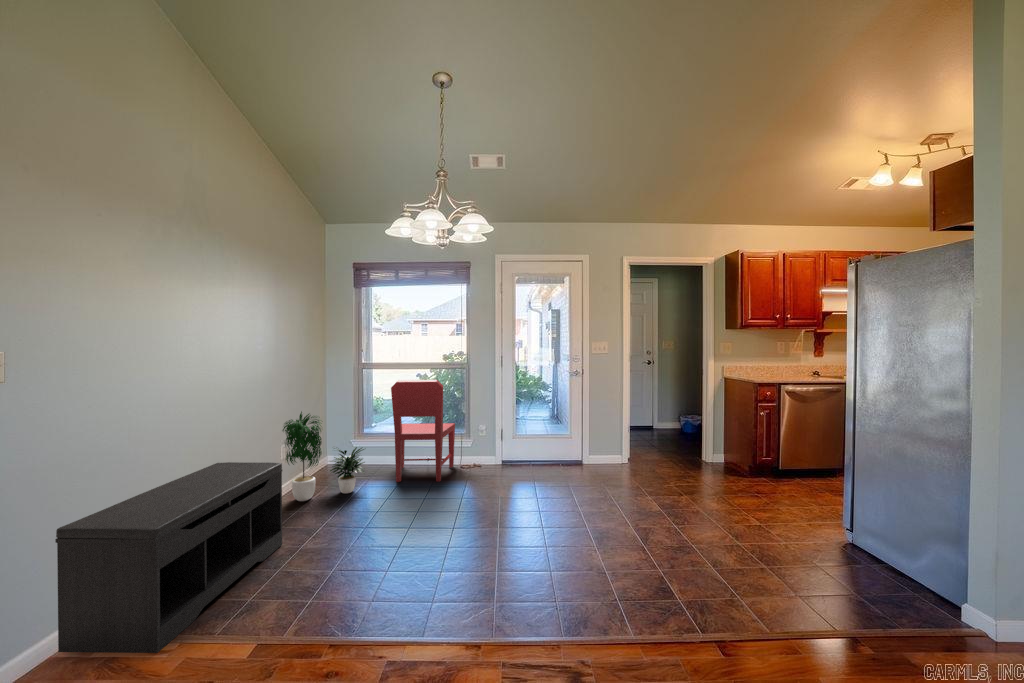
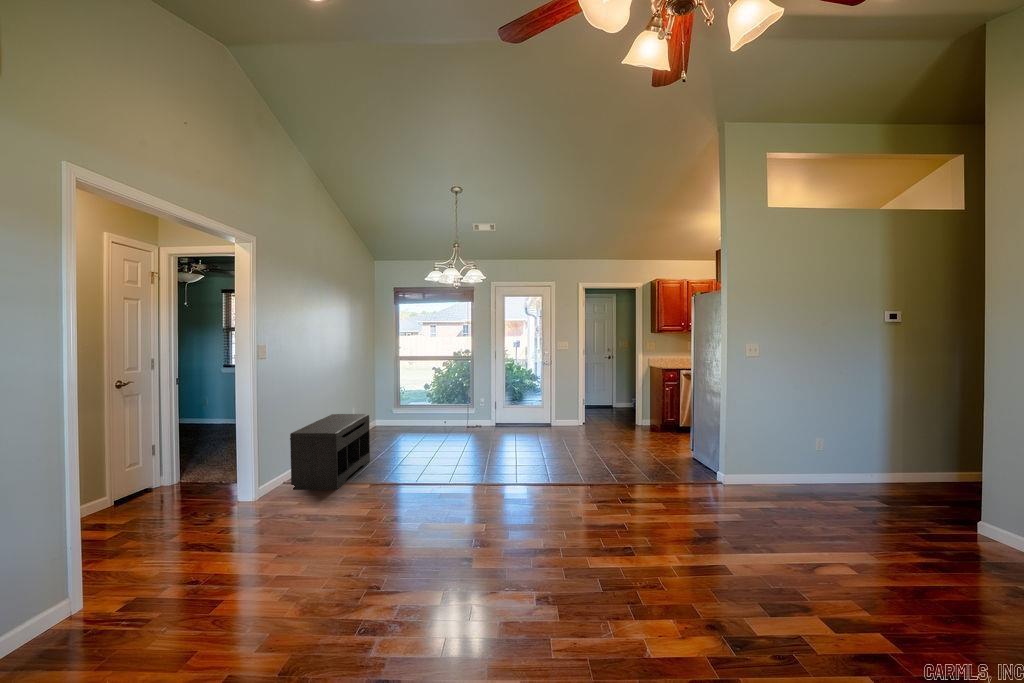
dining chair: present [391,380,455,482] -> none [422,368,463,436]
potted plant: present [283,412,365,501] -> none [355,387,407,445]

